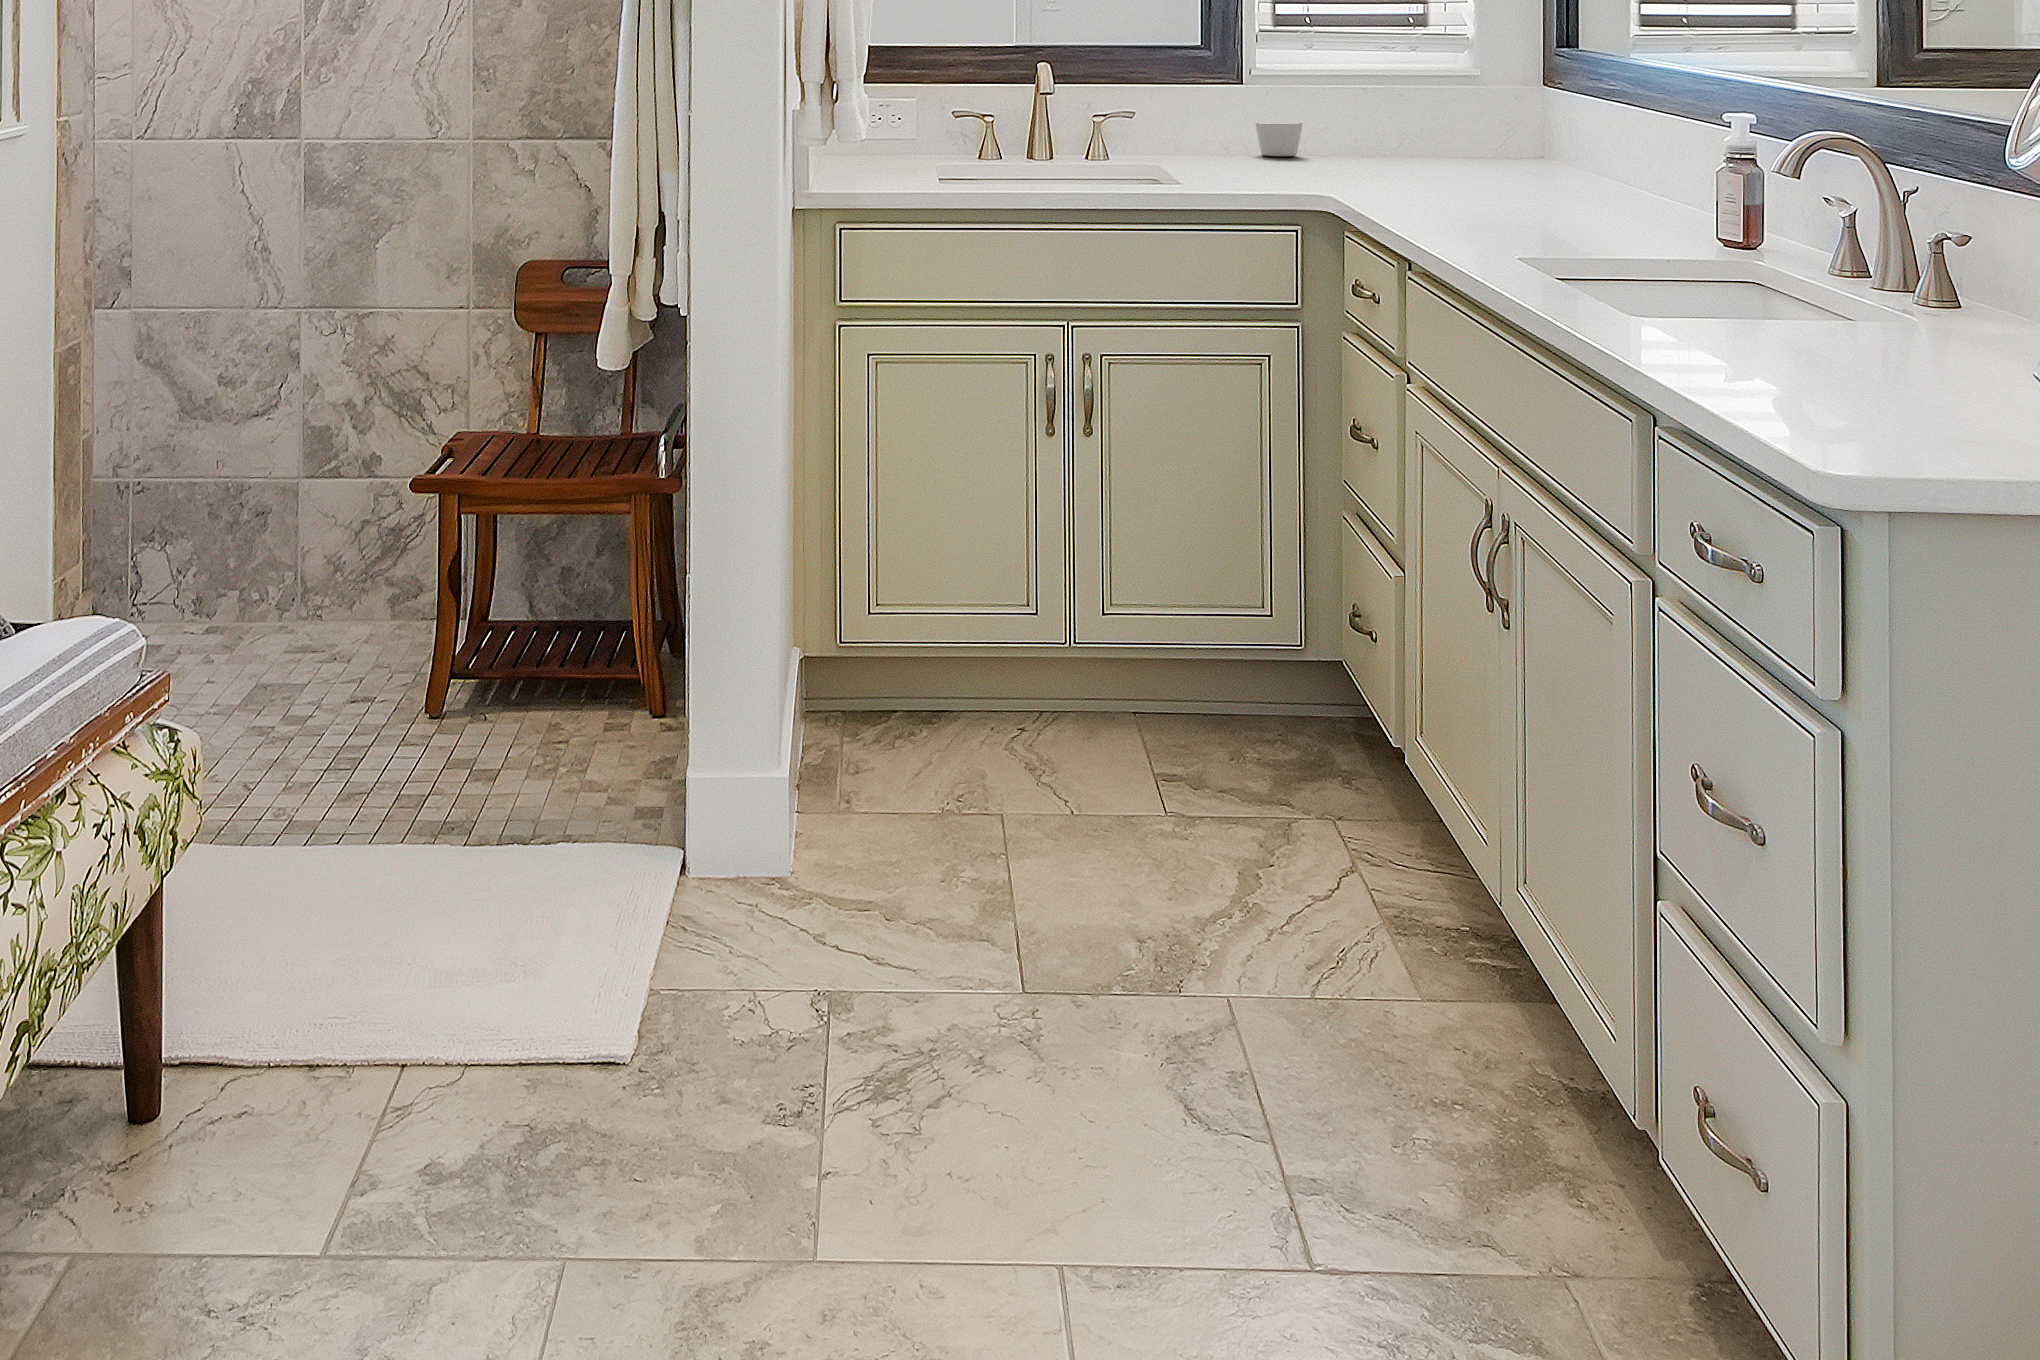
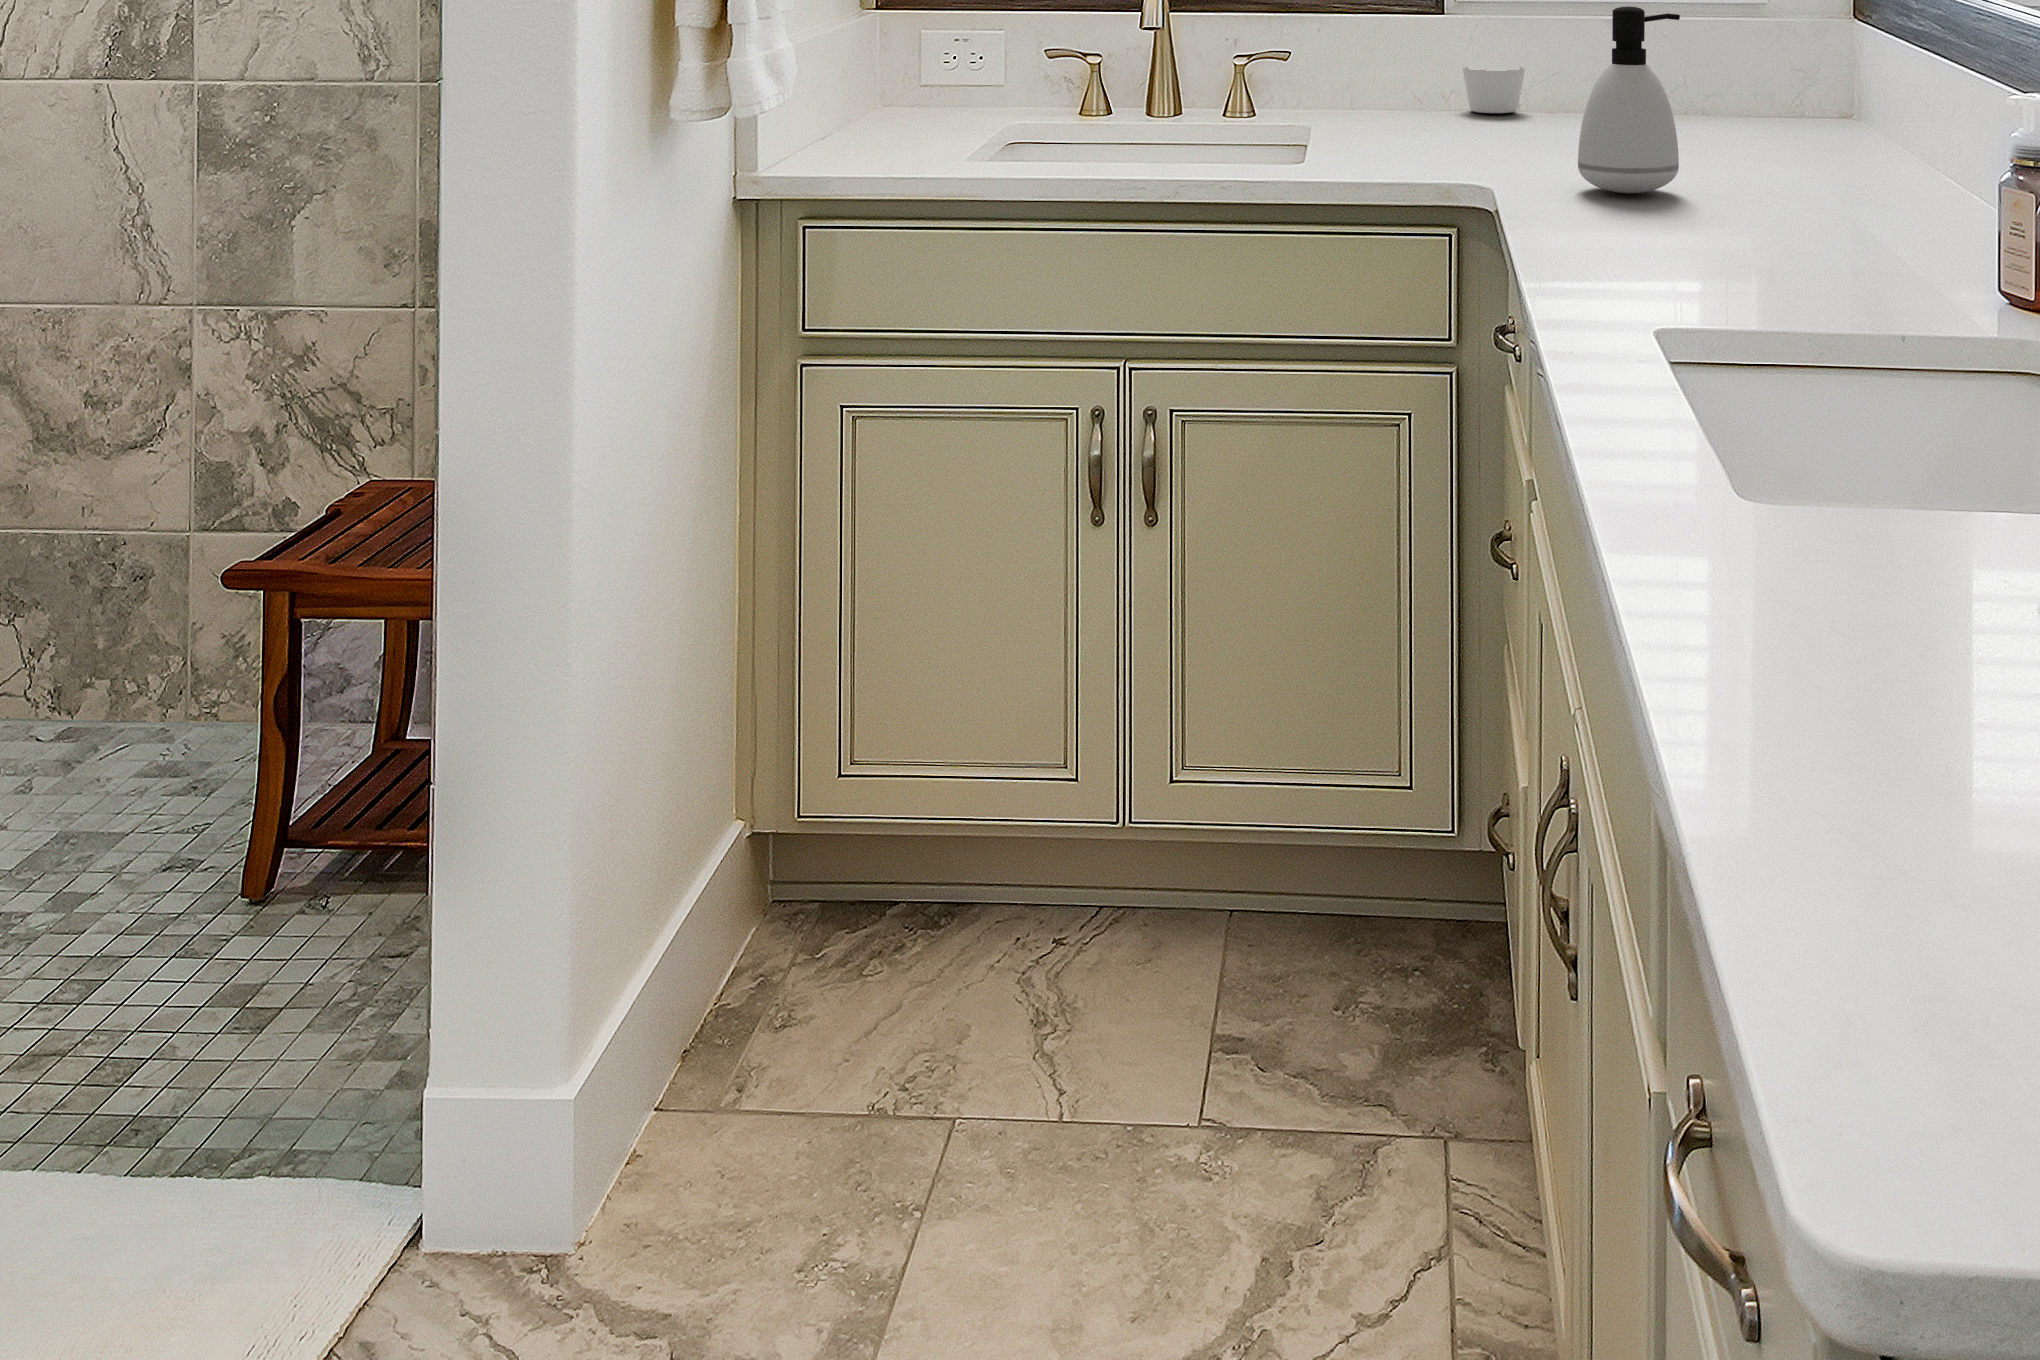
soap dispenser: none [1382,69,1454,200] -> present [1578,6,1680,193]

